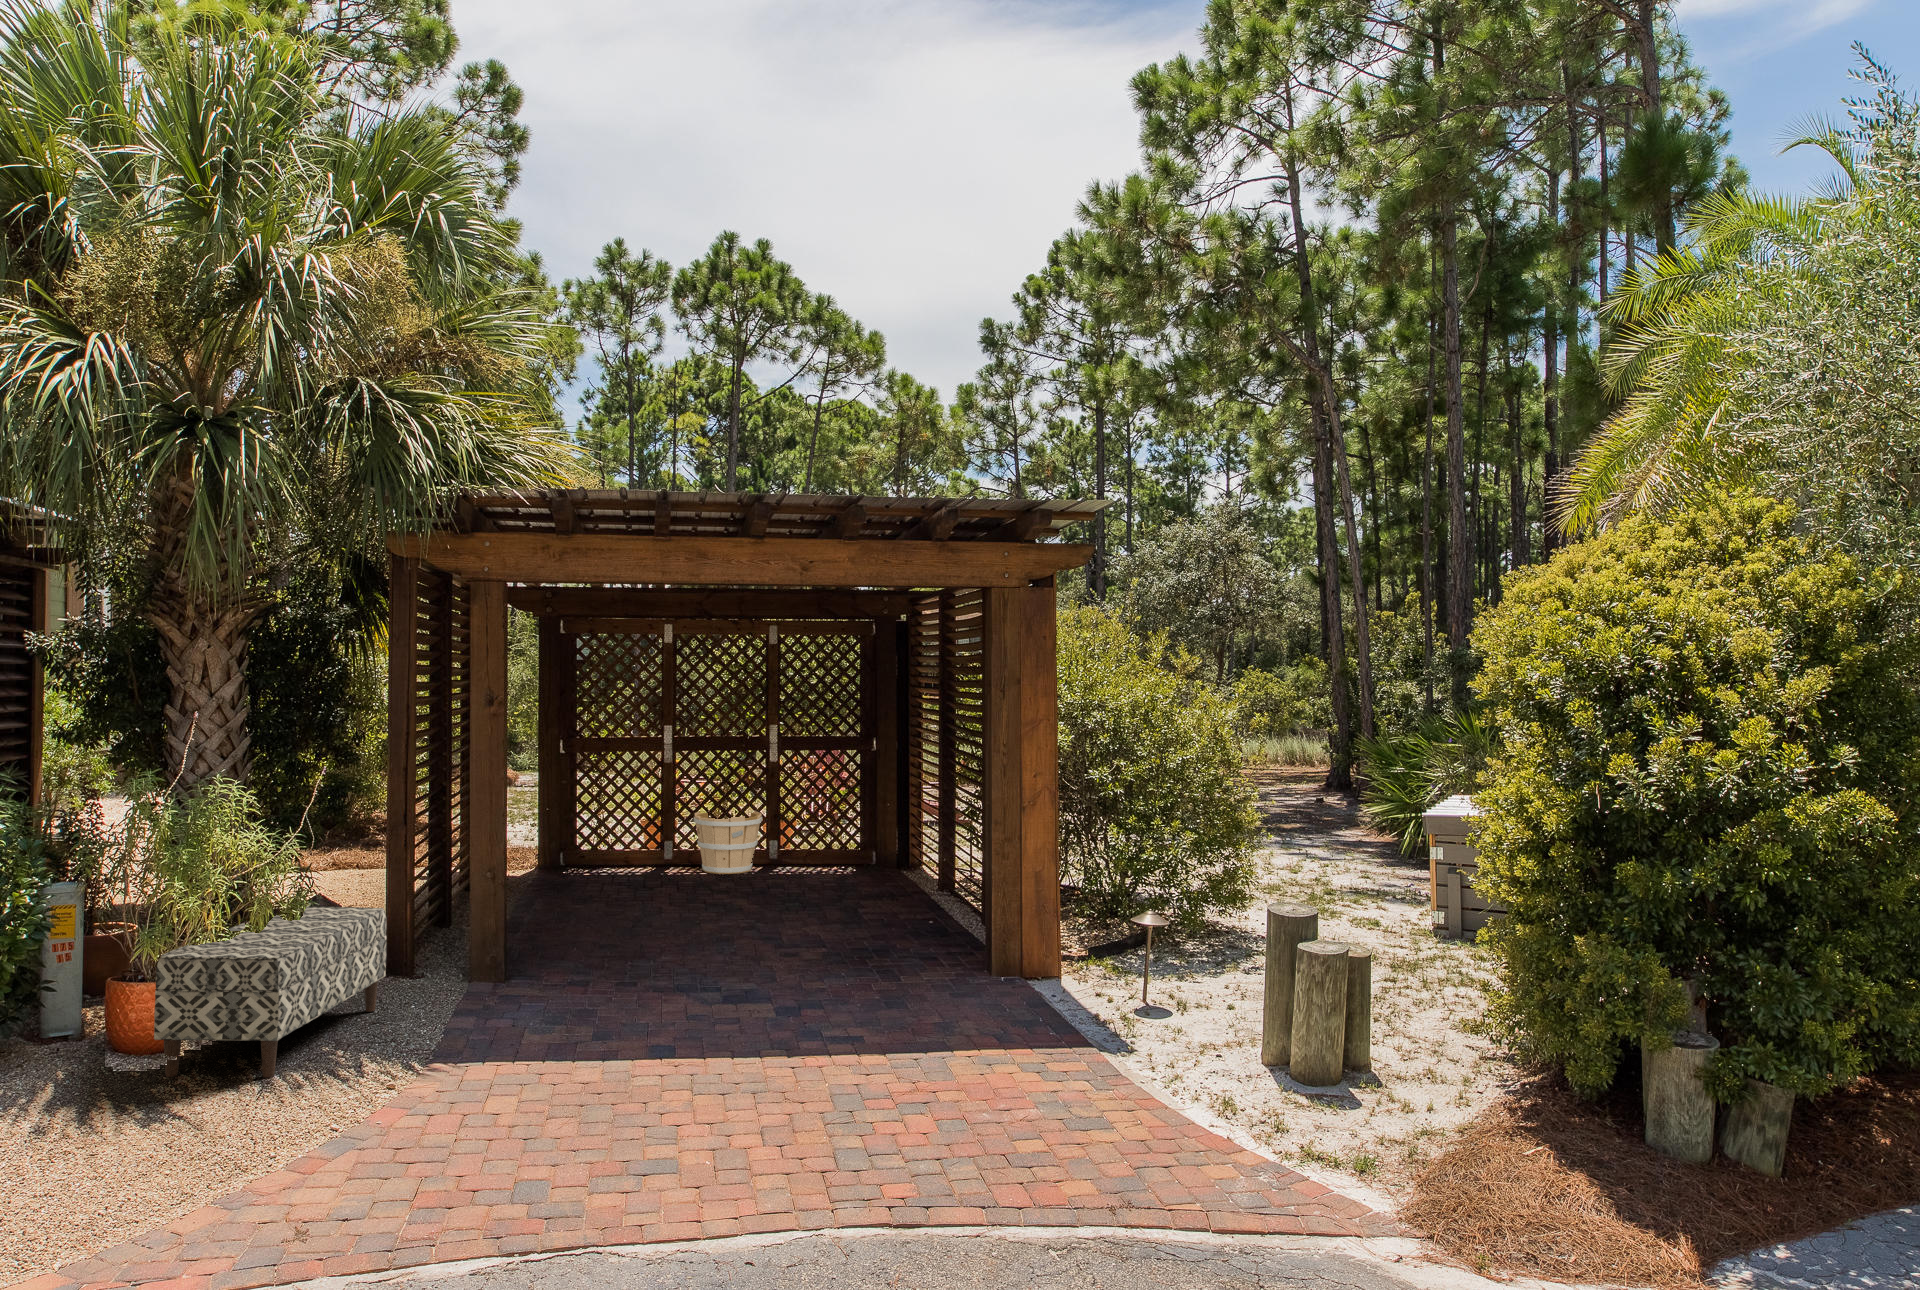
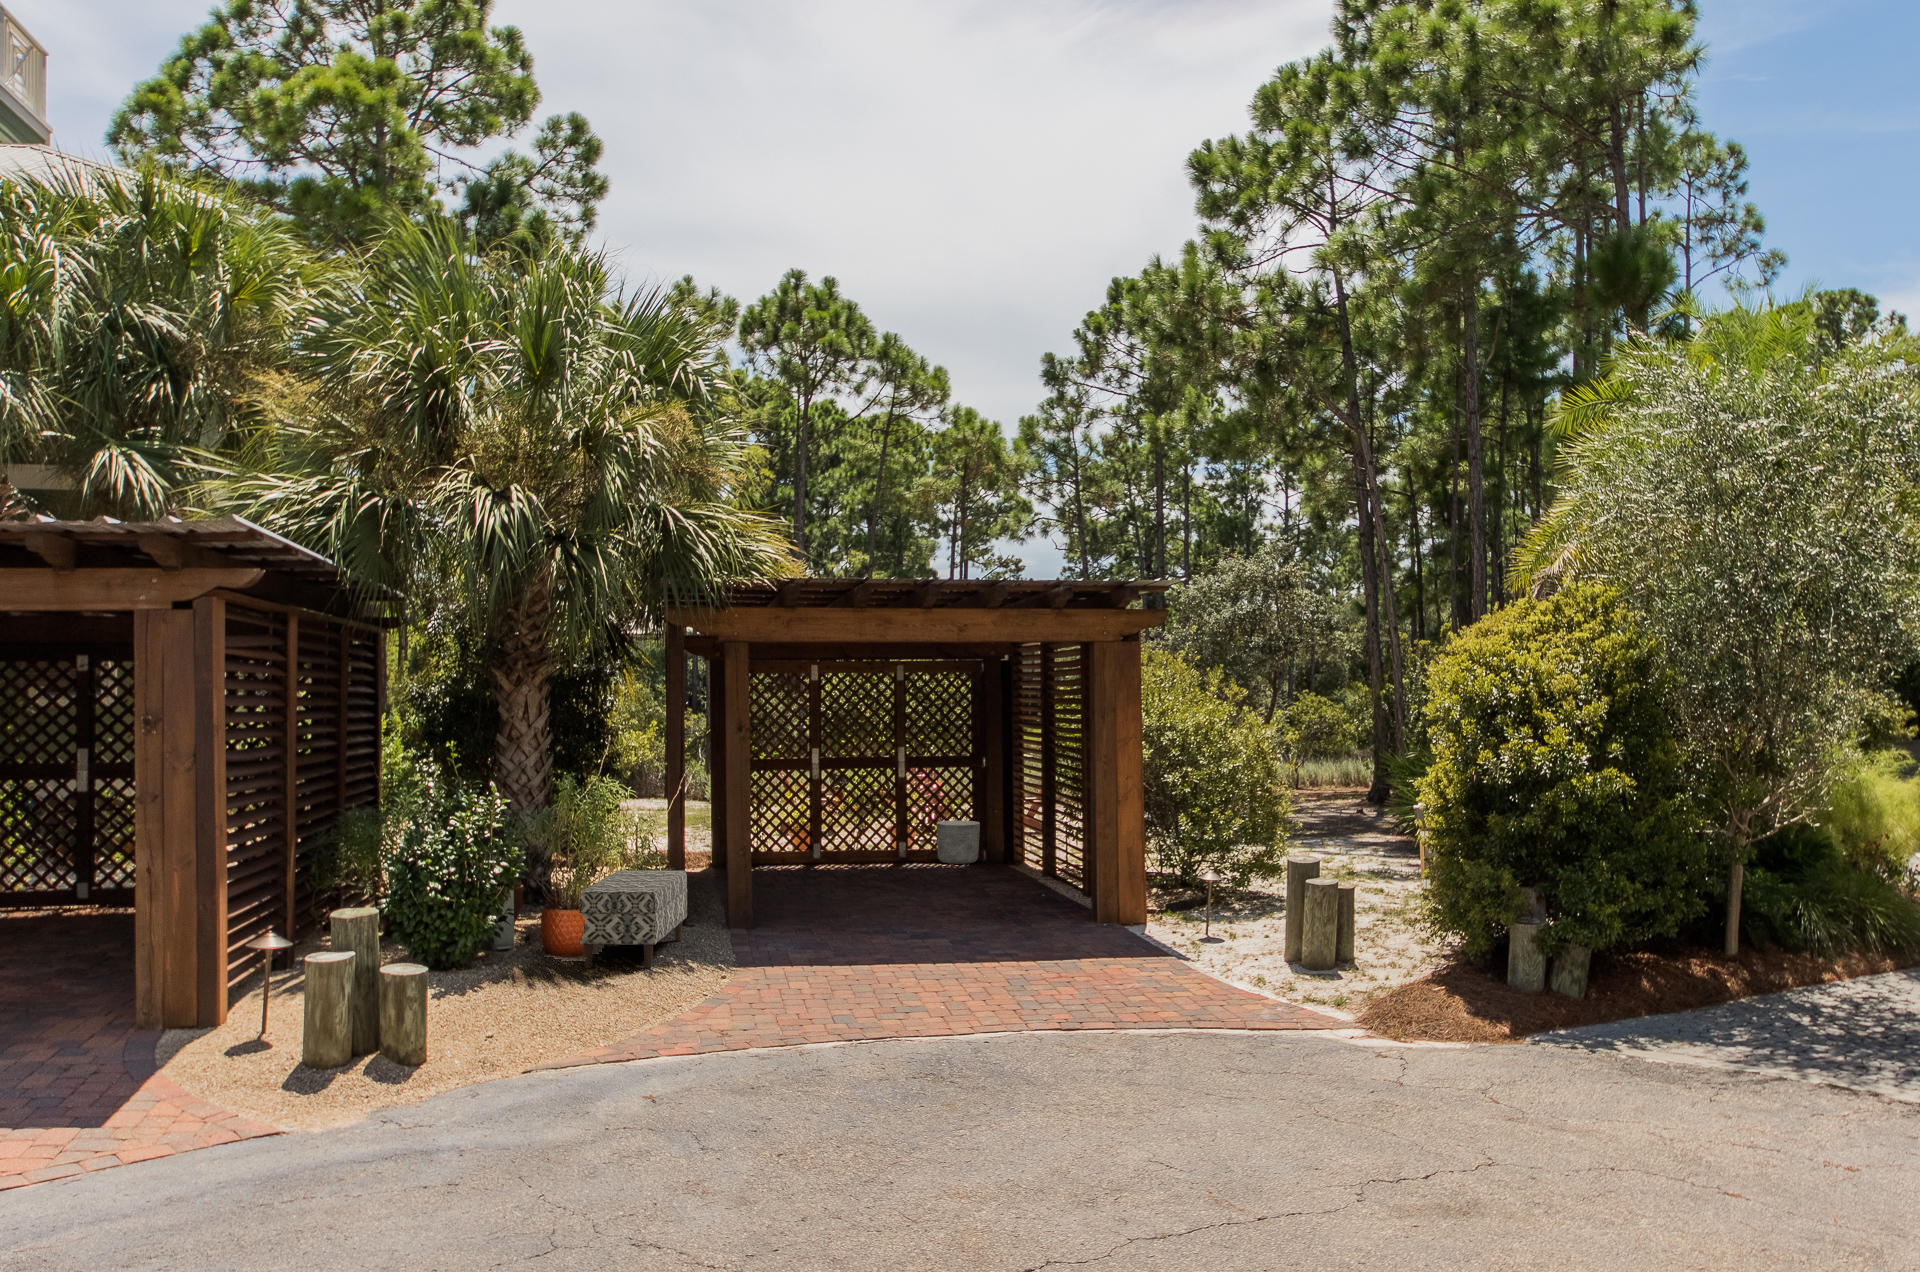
wooden bucket: present [694,811,762,874] -> none [840,817,895,868]
planter: none [815,815,869,869] -> present [936,821,980,864]

